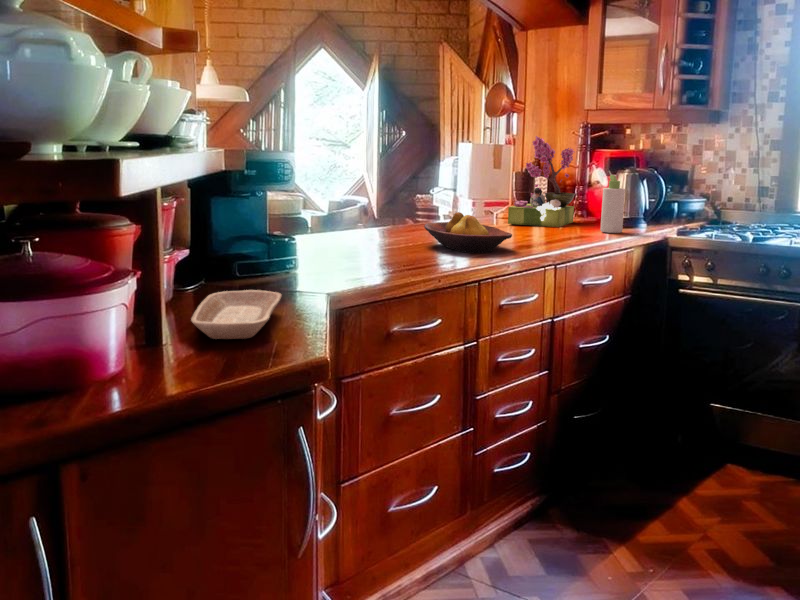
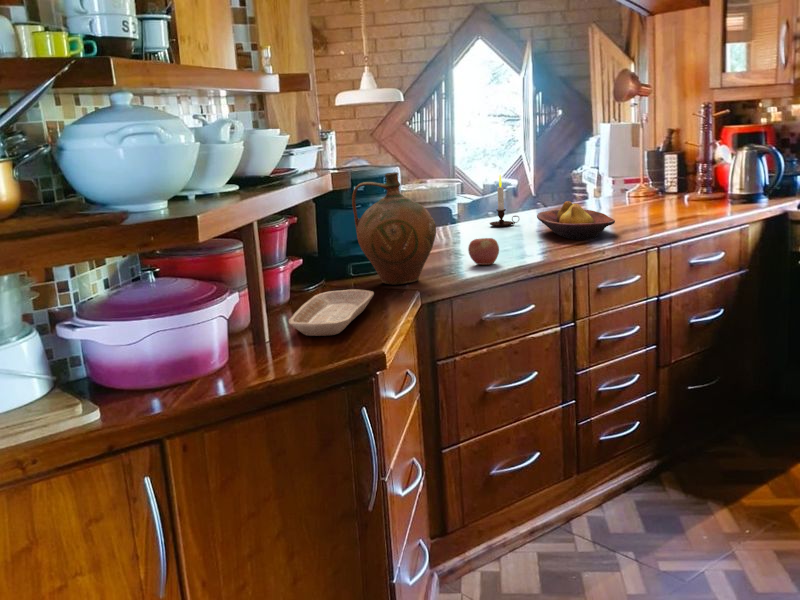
flower arrangement: present [508,136,575,227] -> none [631,118,698,206]
ceramic jug: none [244,159,340,289] -> present [352,172,436,285]
bottle: present [601,171,625,233] -> none [716,150,740,211]
candle: none [366,181,399,239] -> present [490,175,519,227]
apple: none [367,243,402,273] -> present [468,238,499,265]

